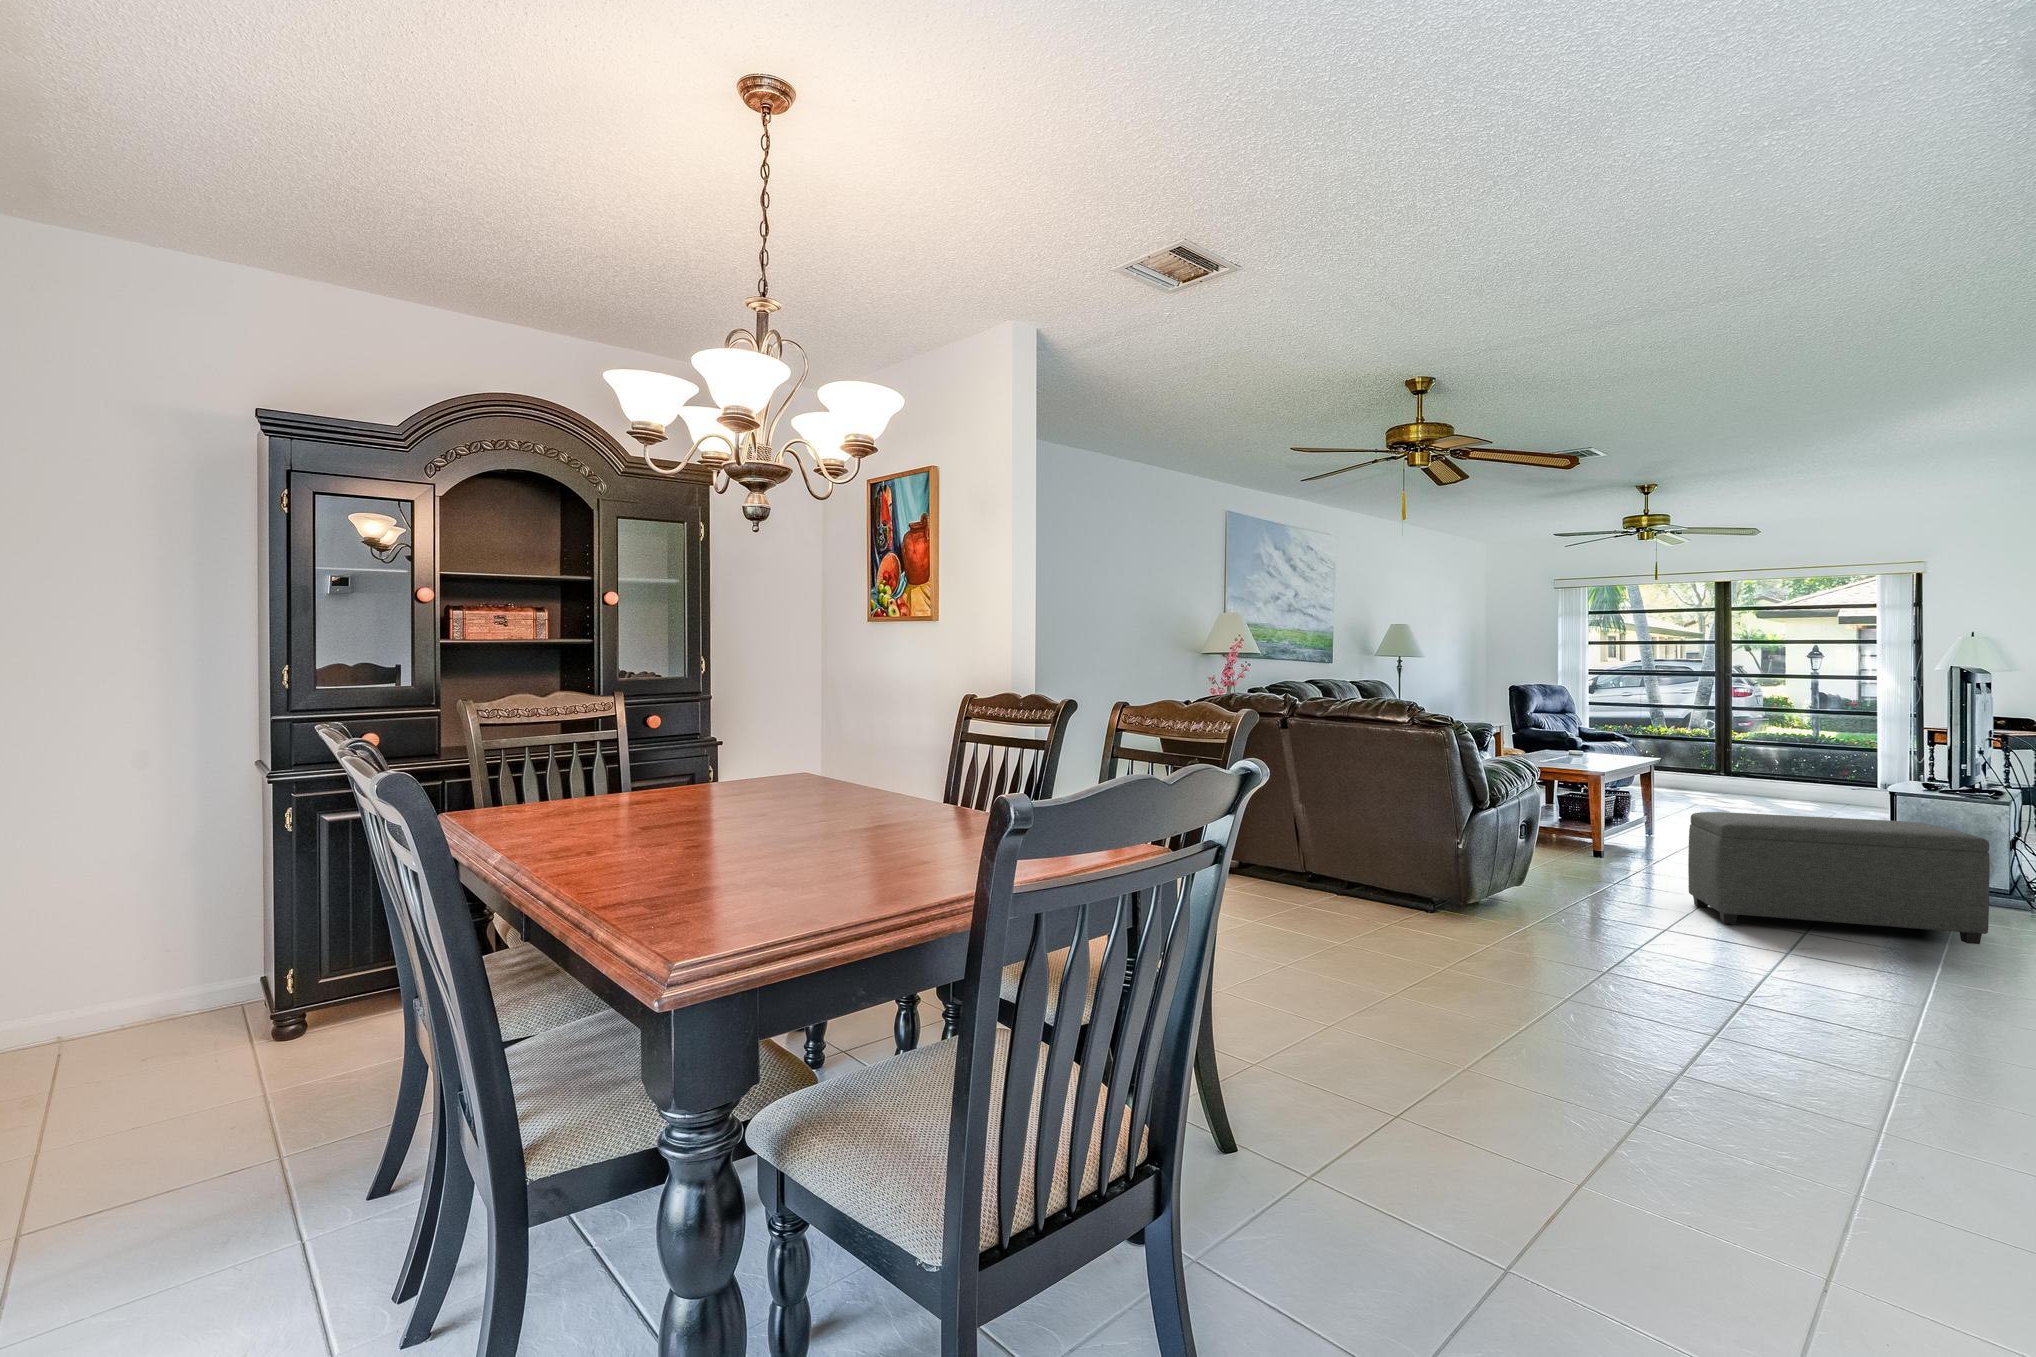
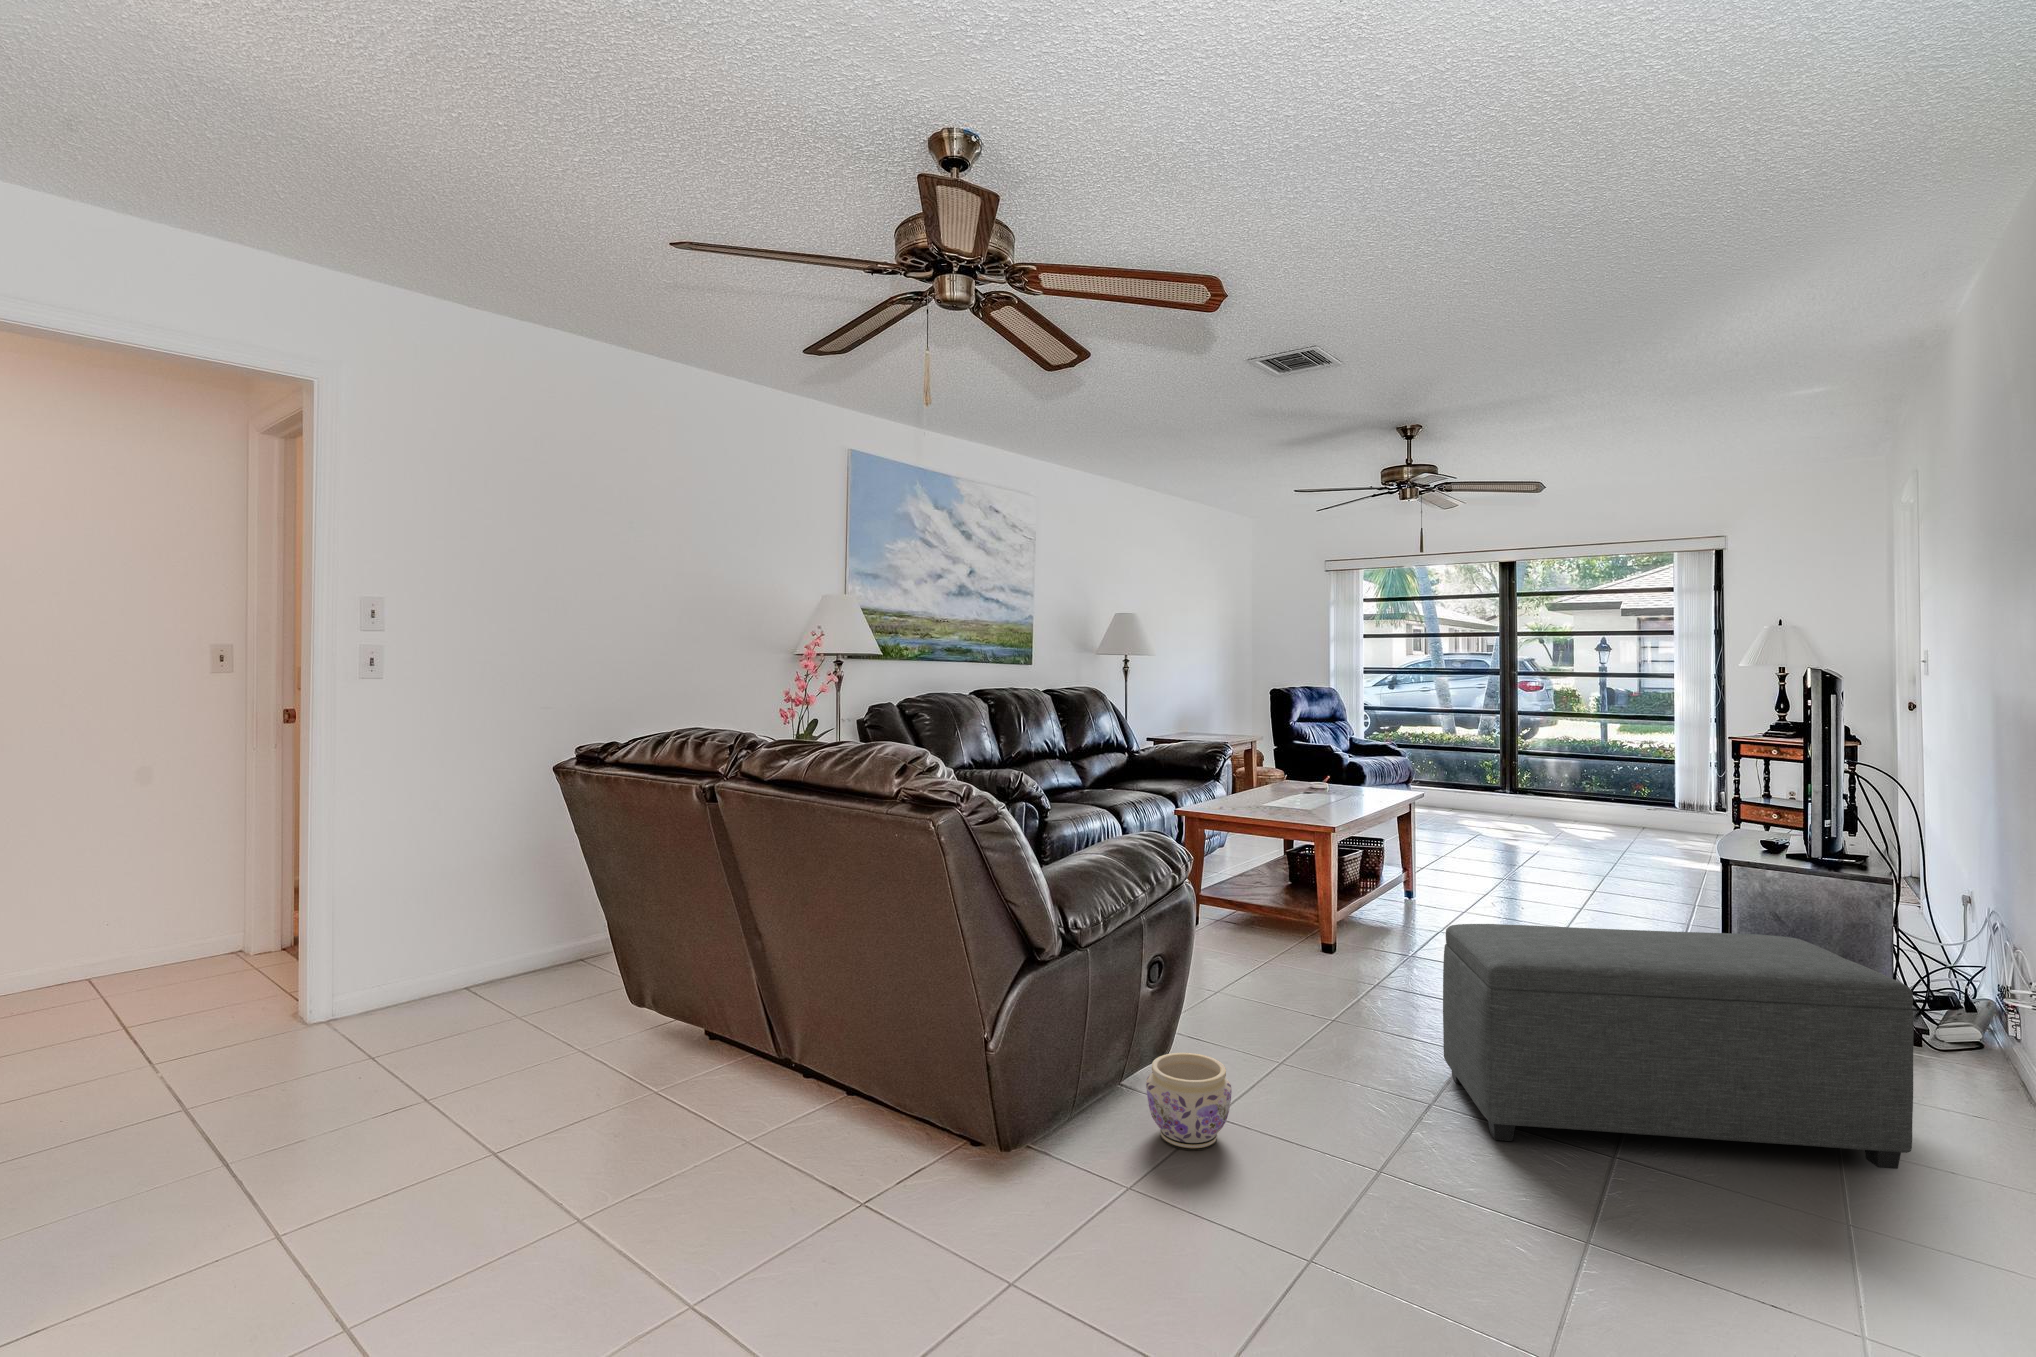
planter: none [1512,871,1564,918] -> present [1146,1053,1232,1150]

